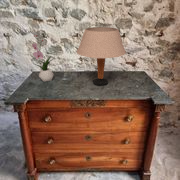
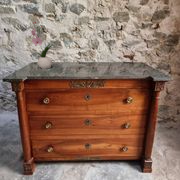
table lamp: present [77,27,126,85] -> none [75,12,123,70]

